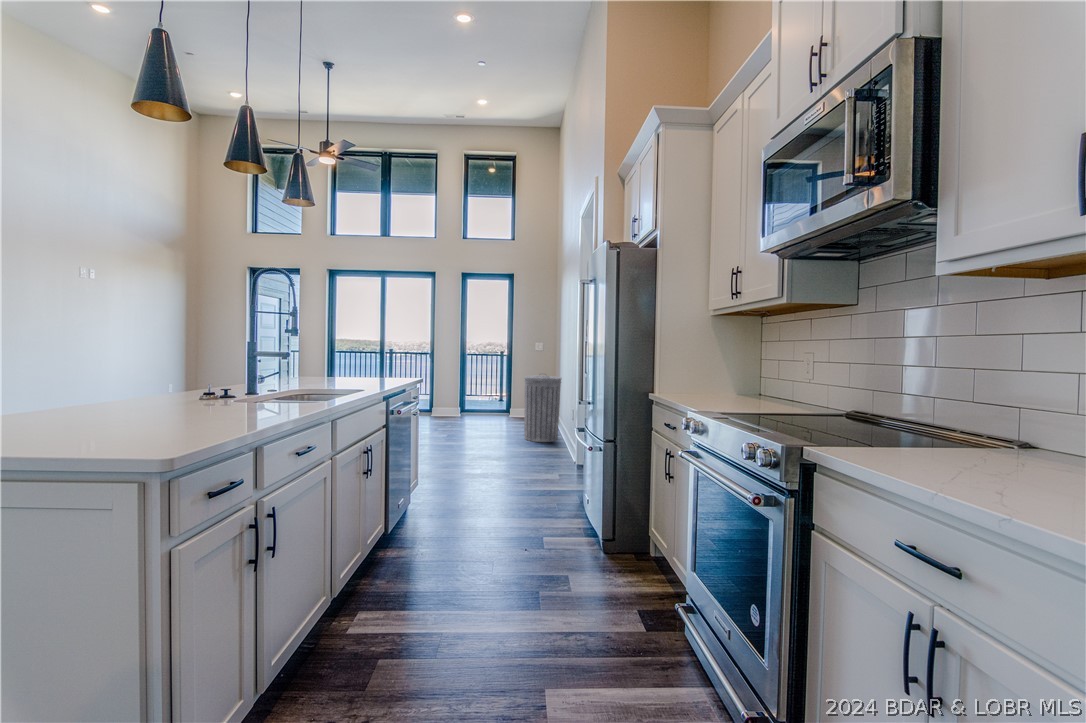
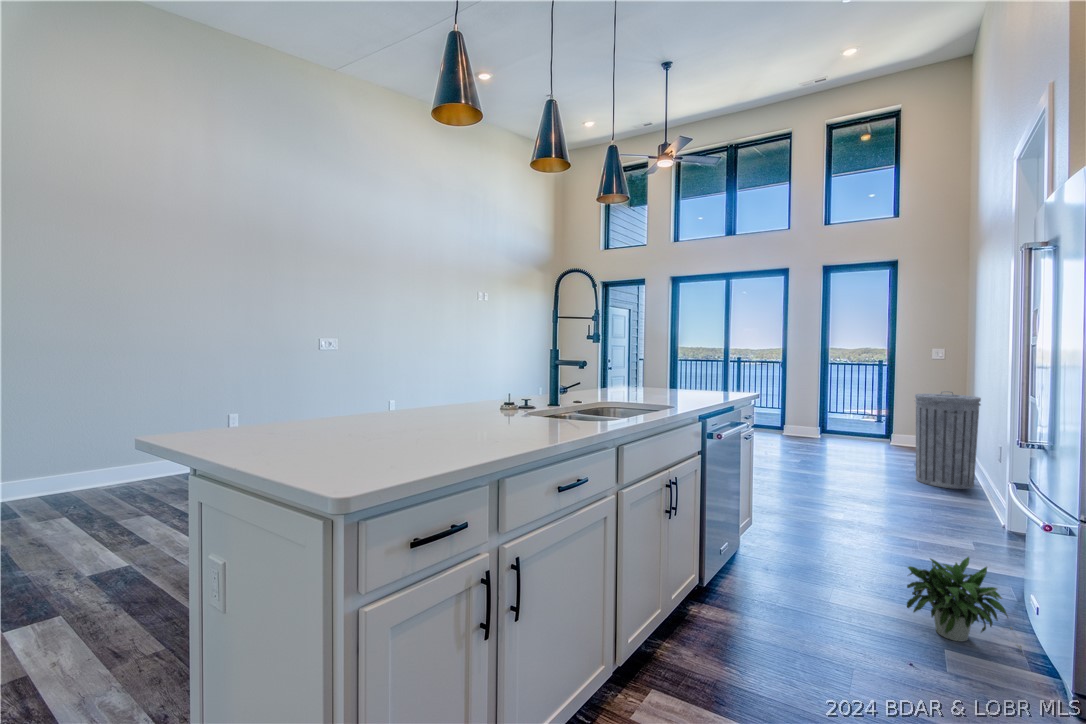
potted plant: none [524,476,581,530] -> present [907,557,1022,650]

